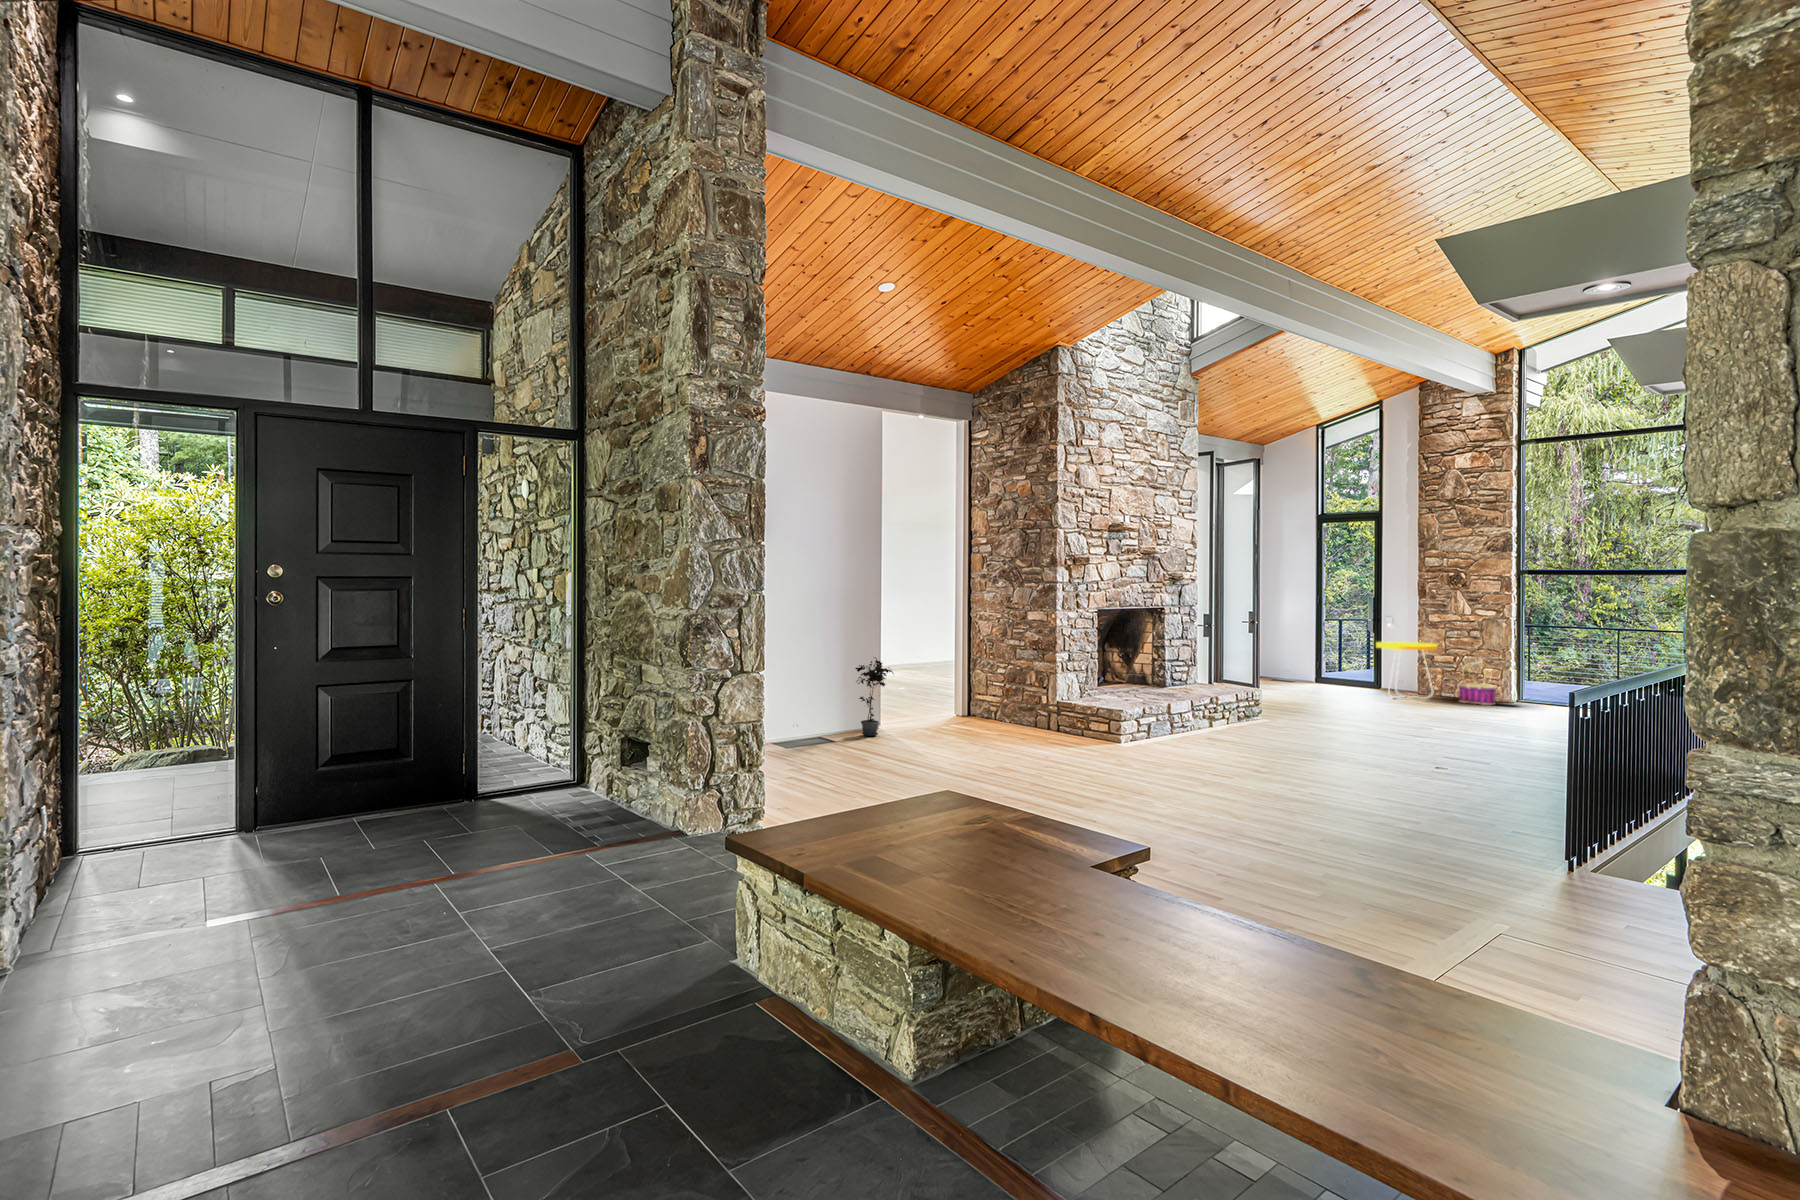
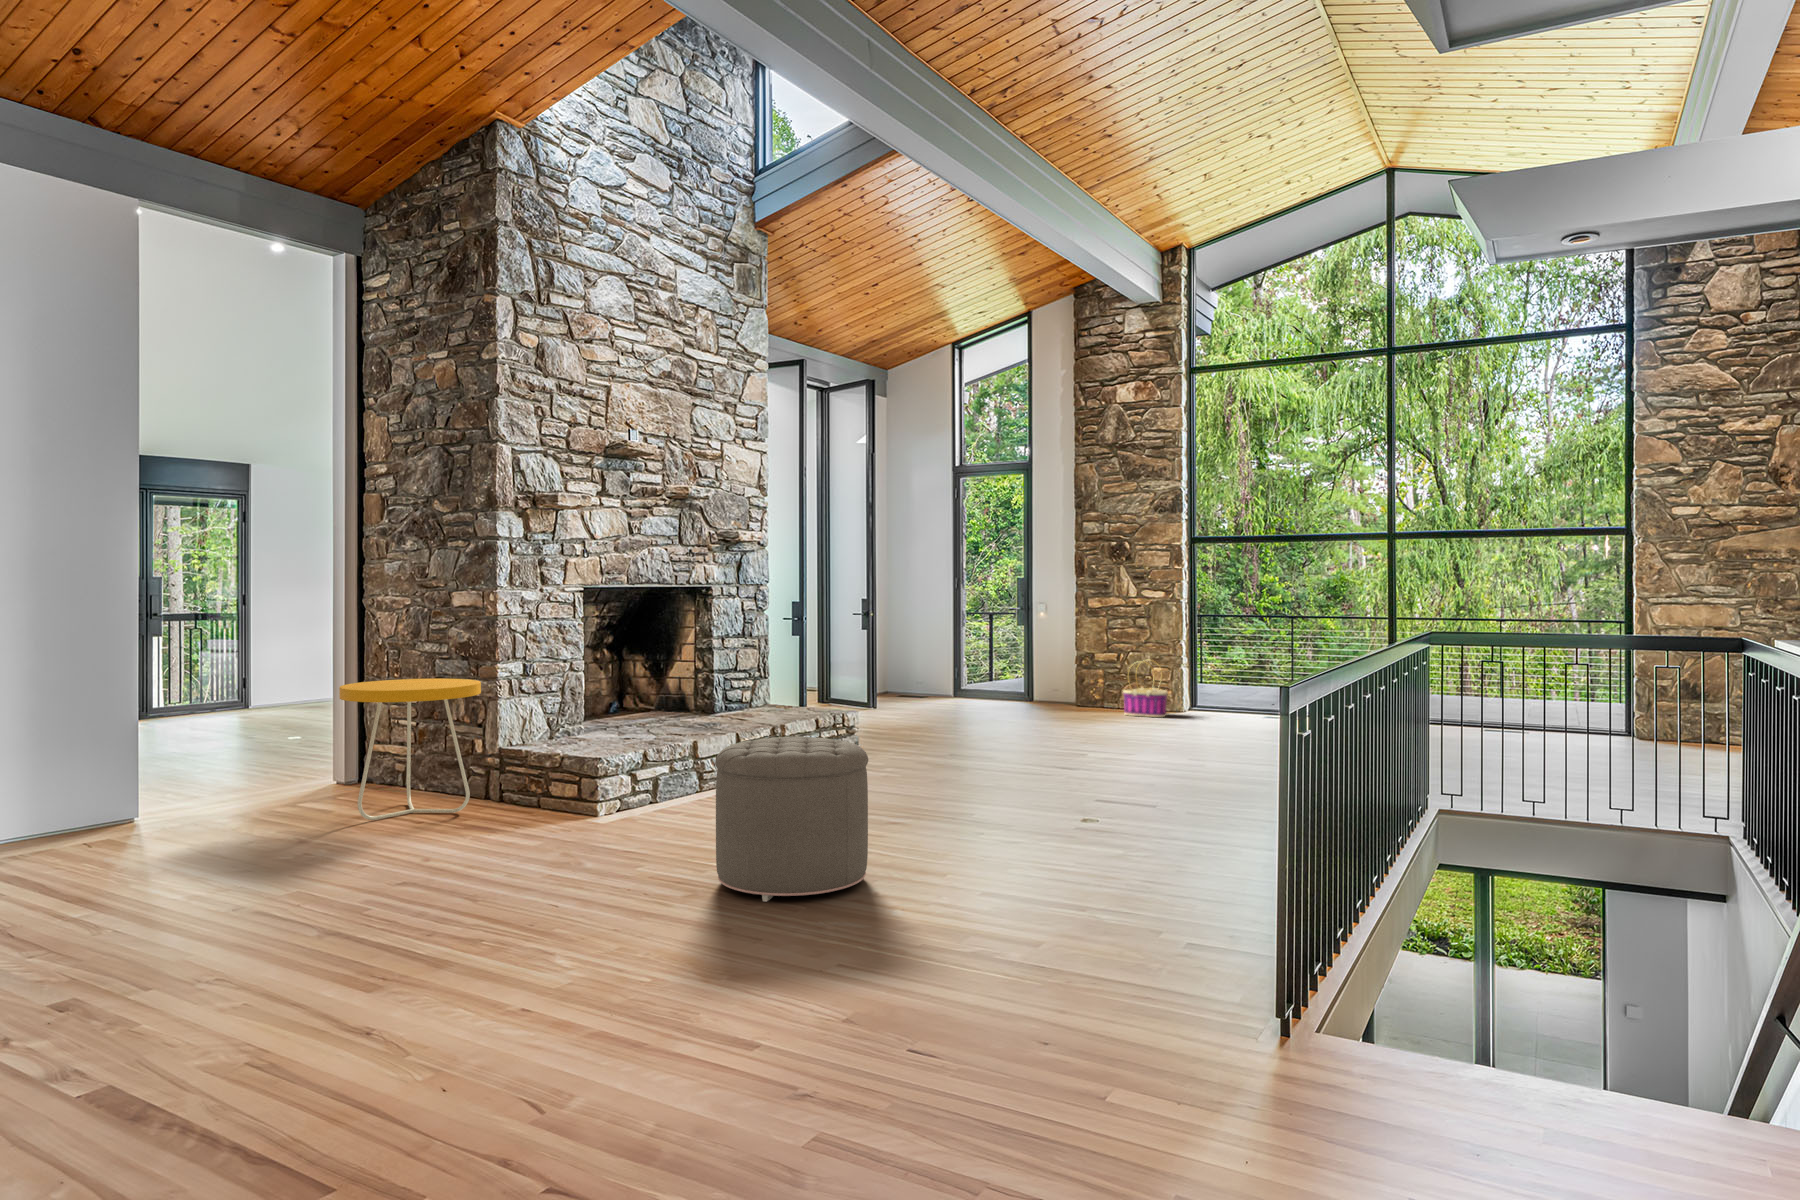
side table: present [1376,642,1438,699] -> present [339,678,481,820]
potted plant: present [855,658,894,736] -> none [44,681,132,842]
ottoman: none [1215,702,1304,787] -> present [715,736,868,902]

